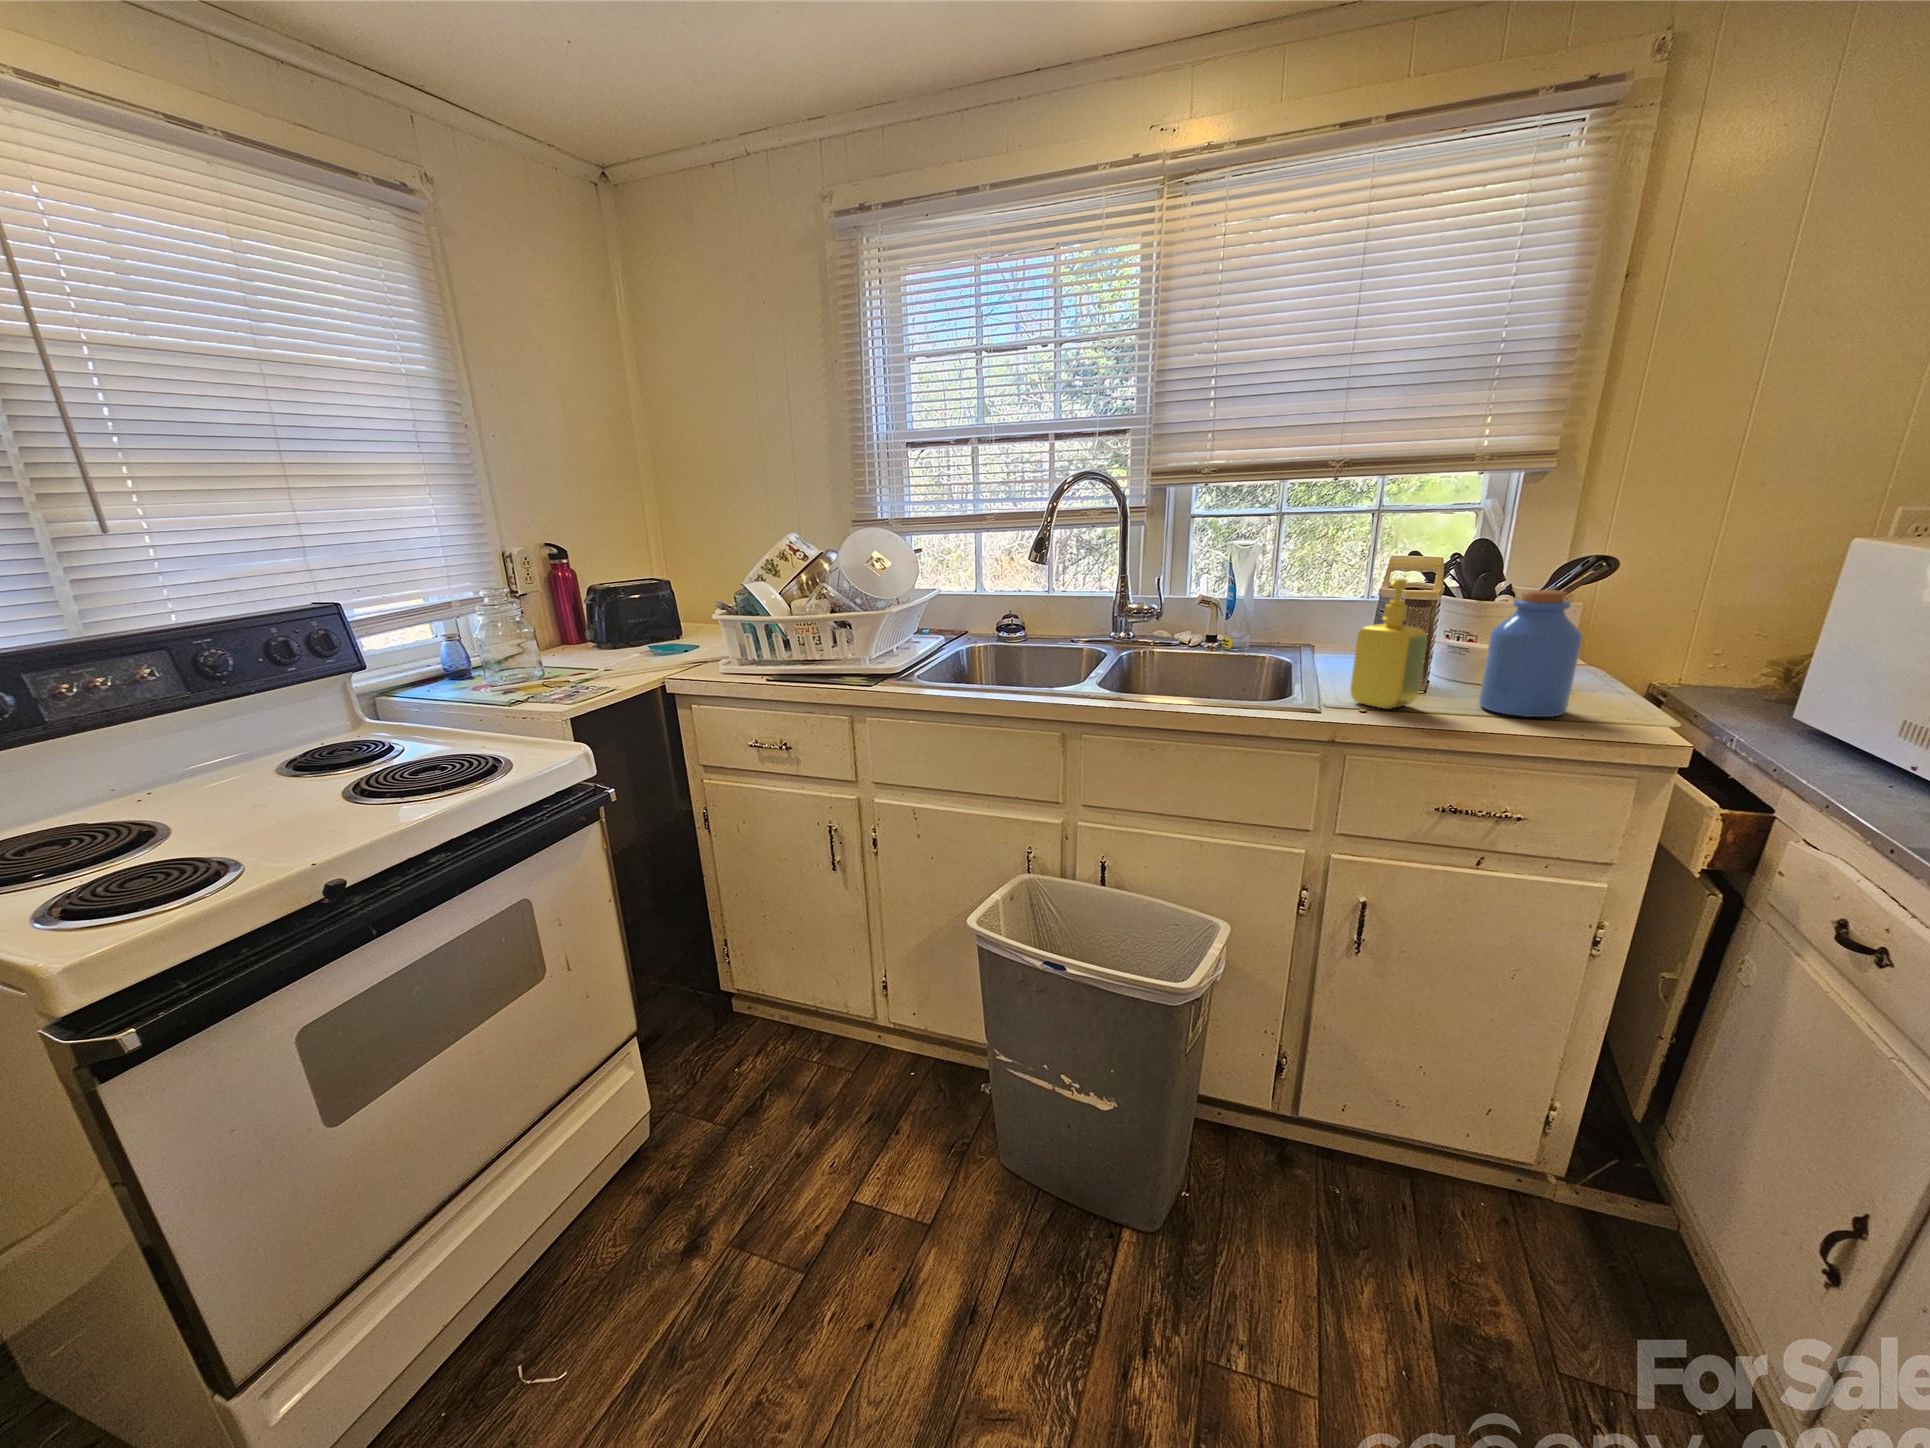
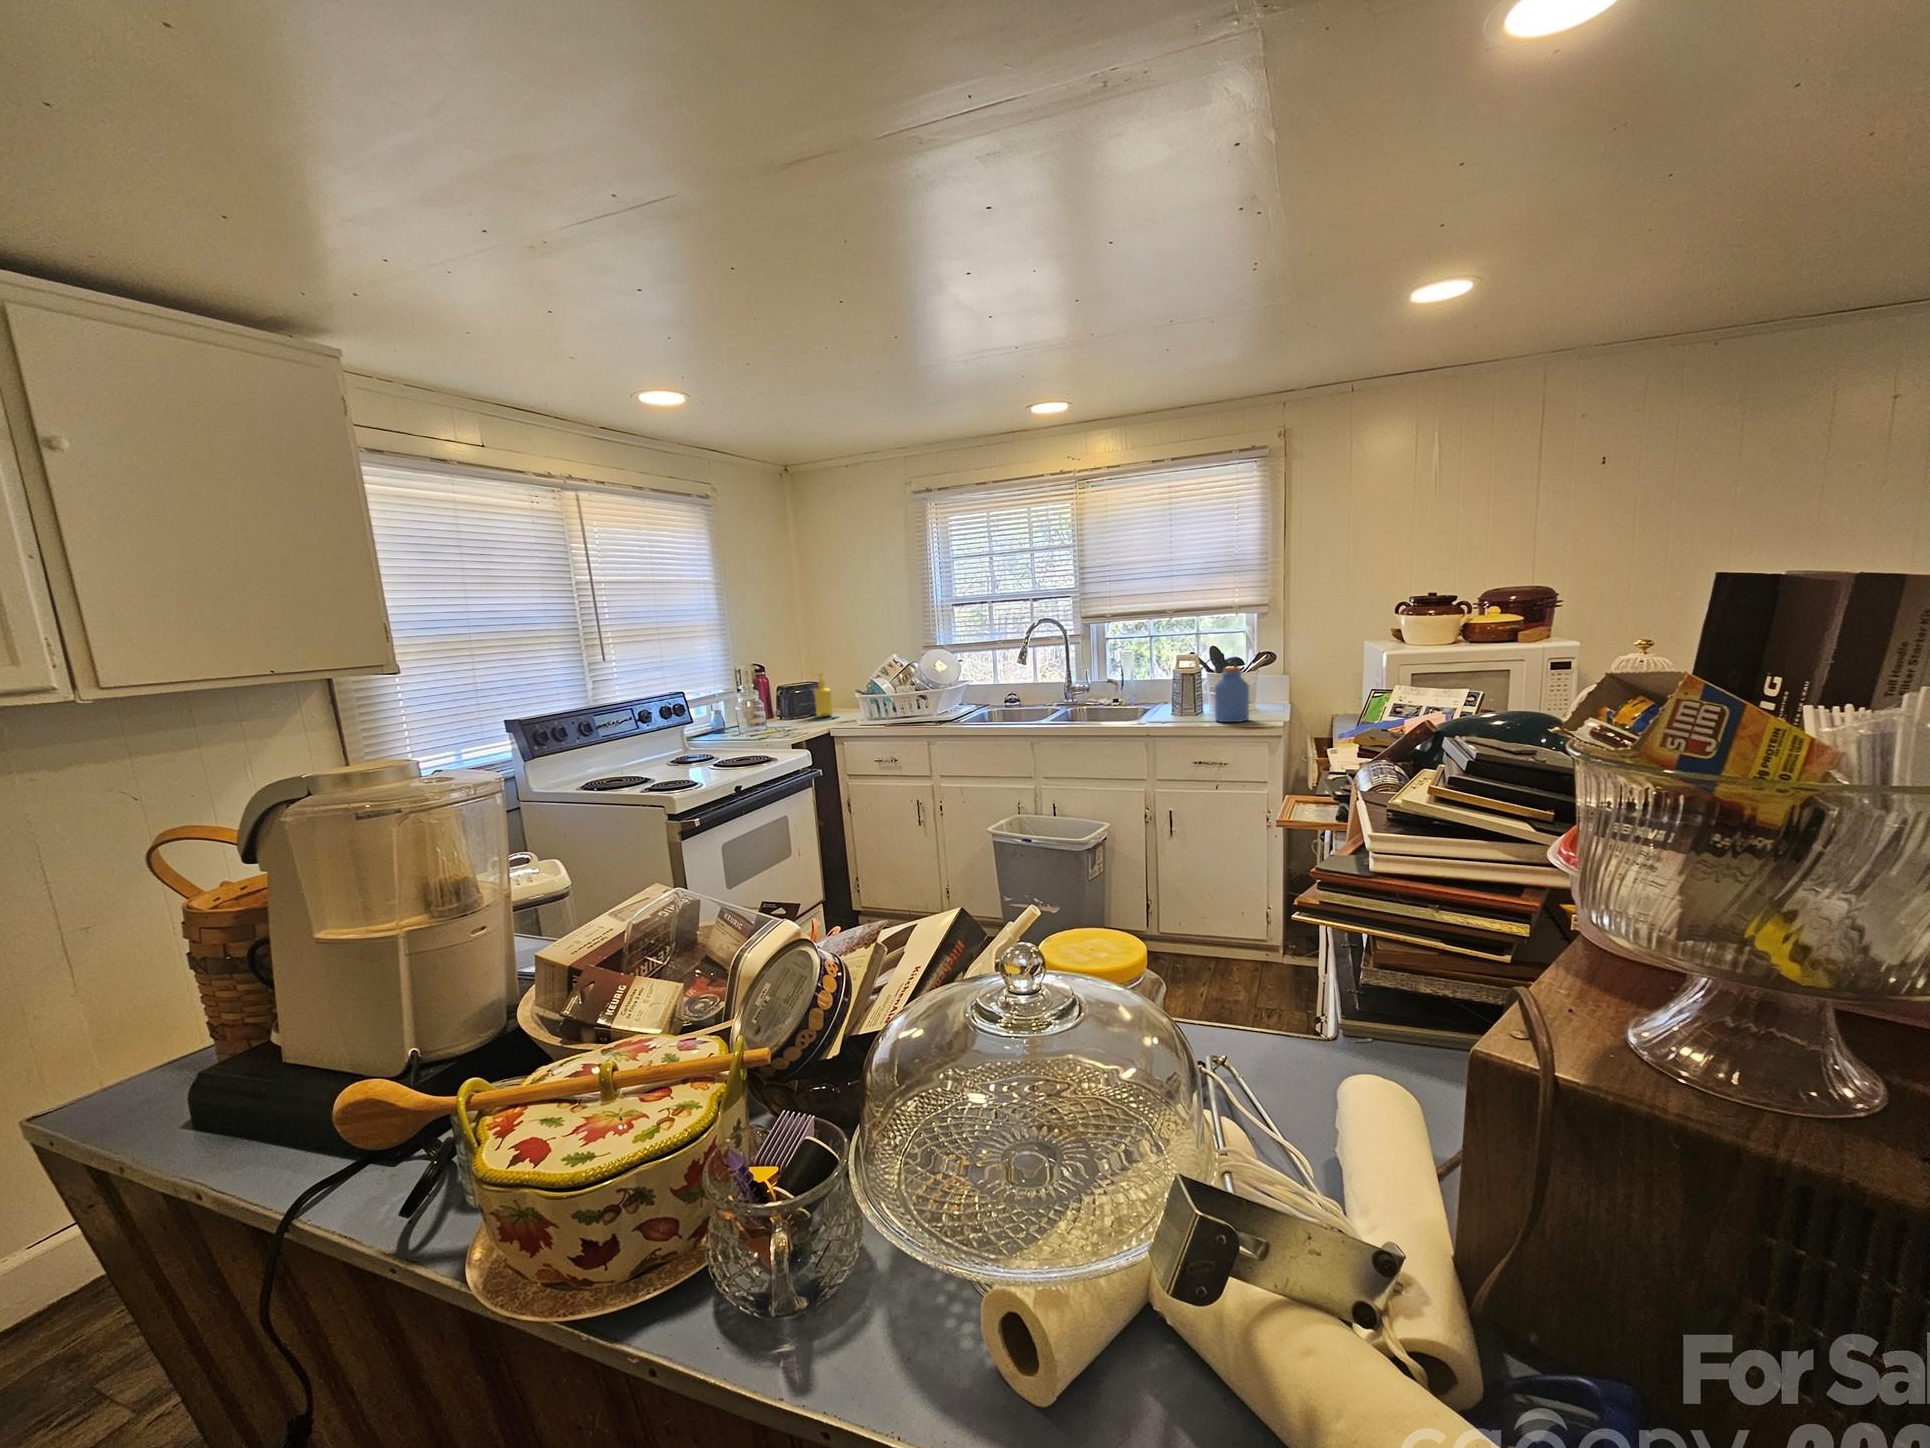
soap dispenser: present [1350,579,1427,709] -> present [814,673,832,717]

